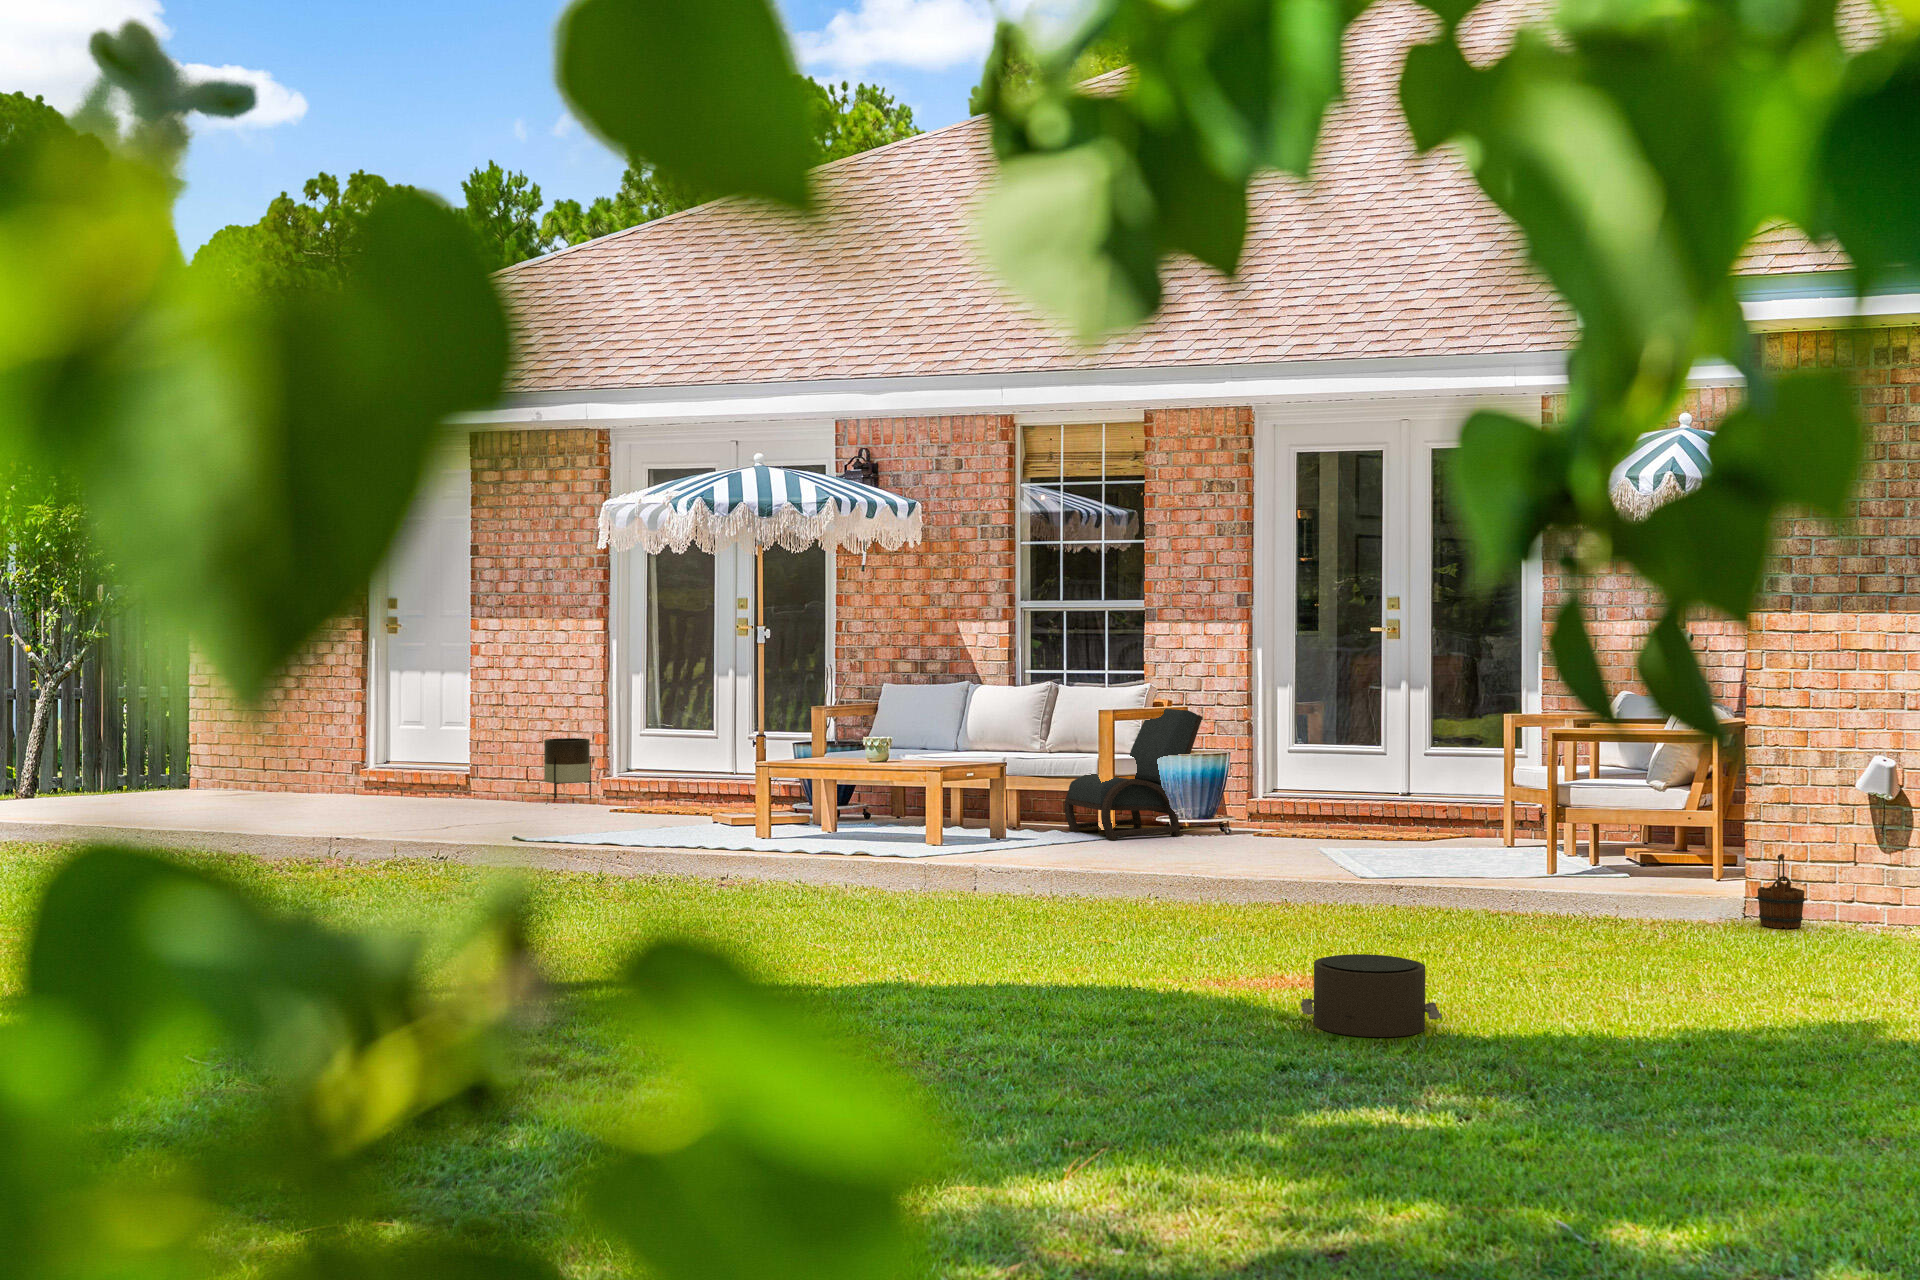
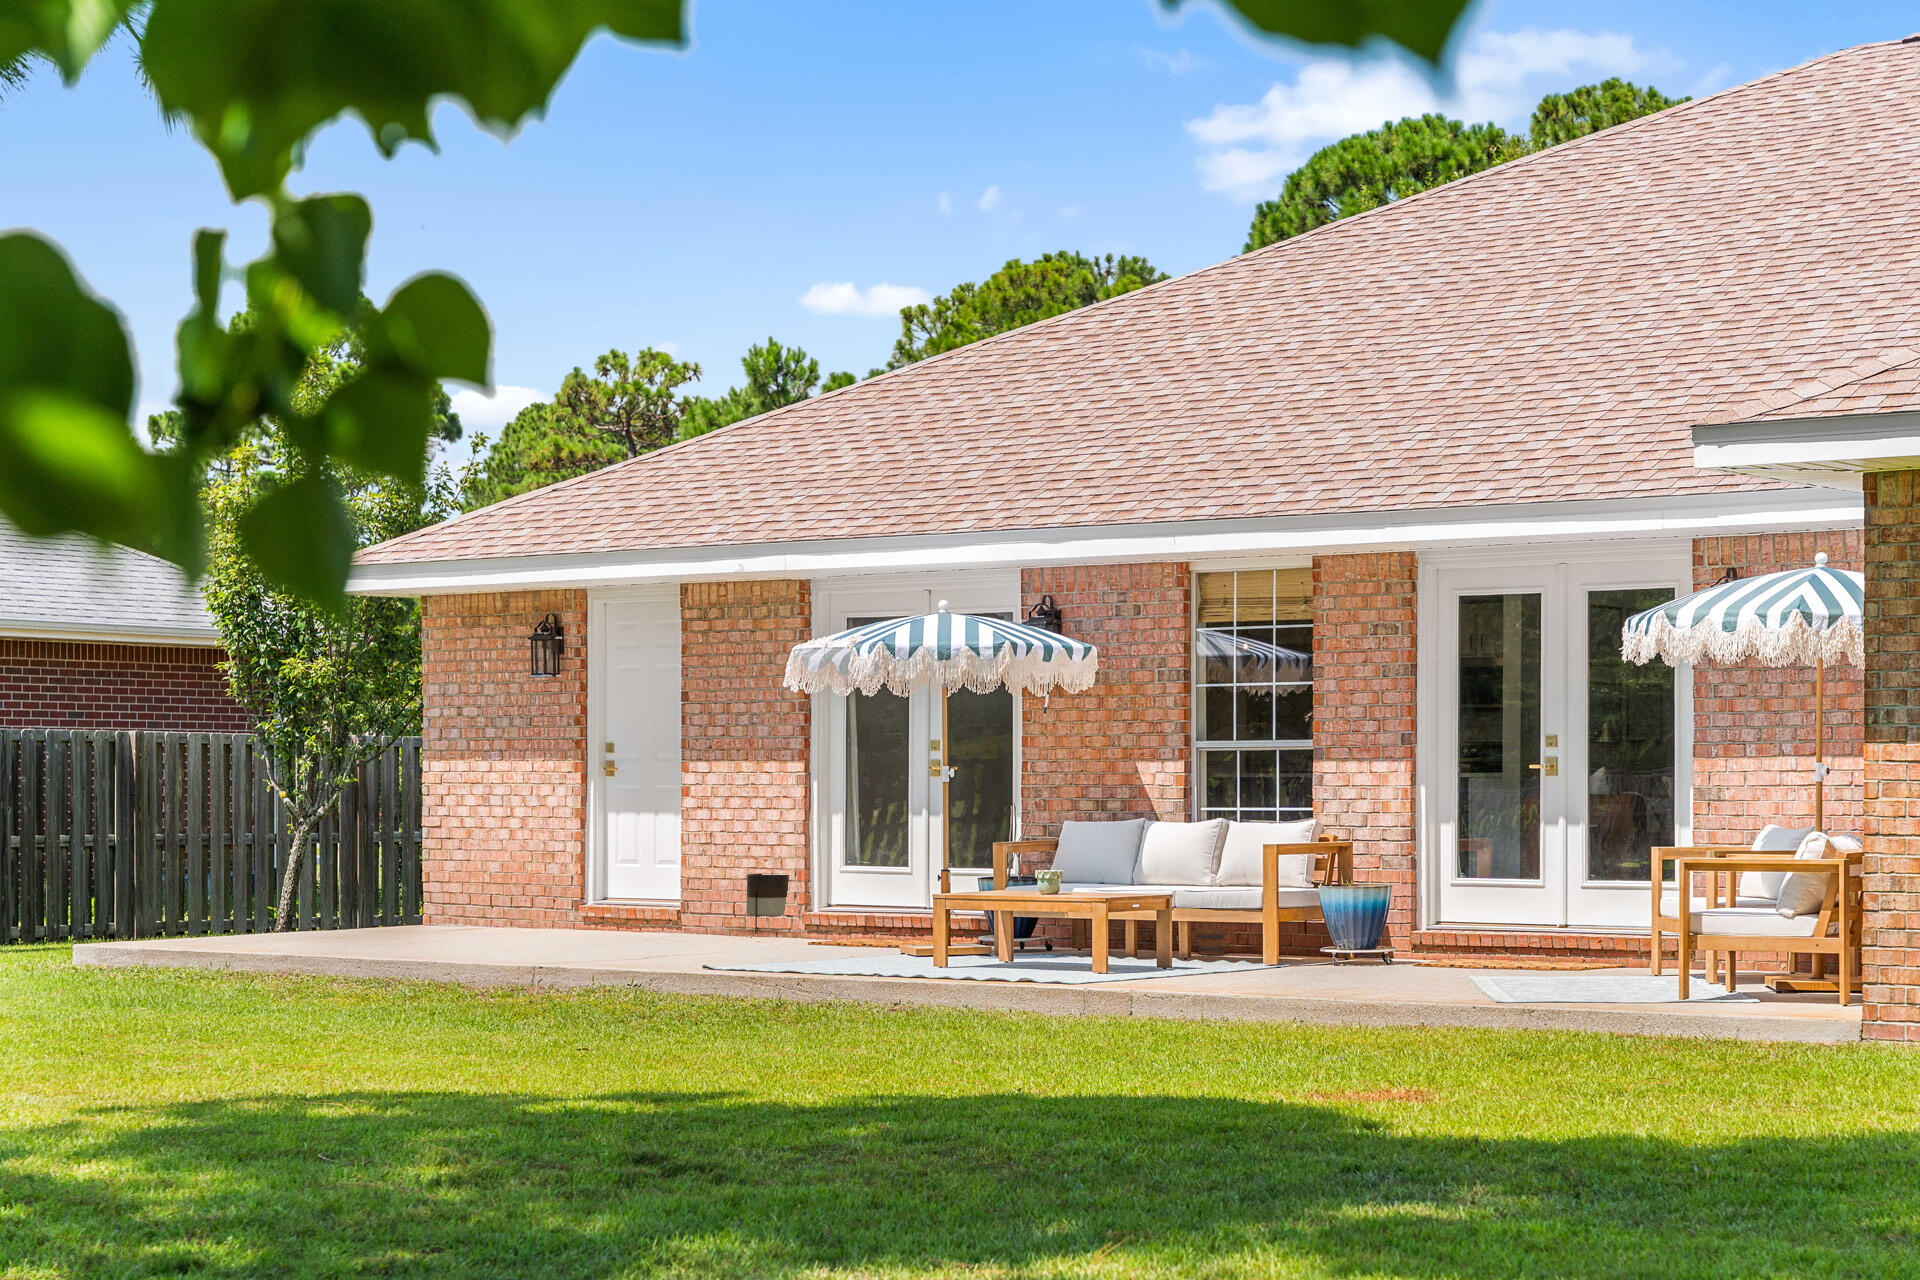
lounge chair: present [1065,709,1202,840] -> none [1233,843,1365,967]
wooden bucket: present [1757,854,1805,929] -> present [1197,925,1227,955]
pouf: present [1301,954,1442,1037] -> none [1373,1035,1495,1100]

